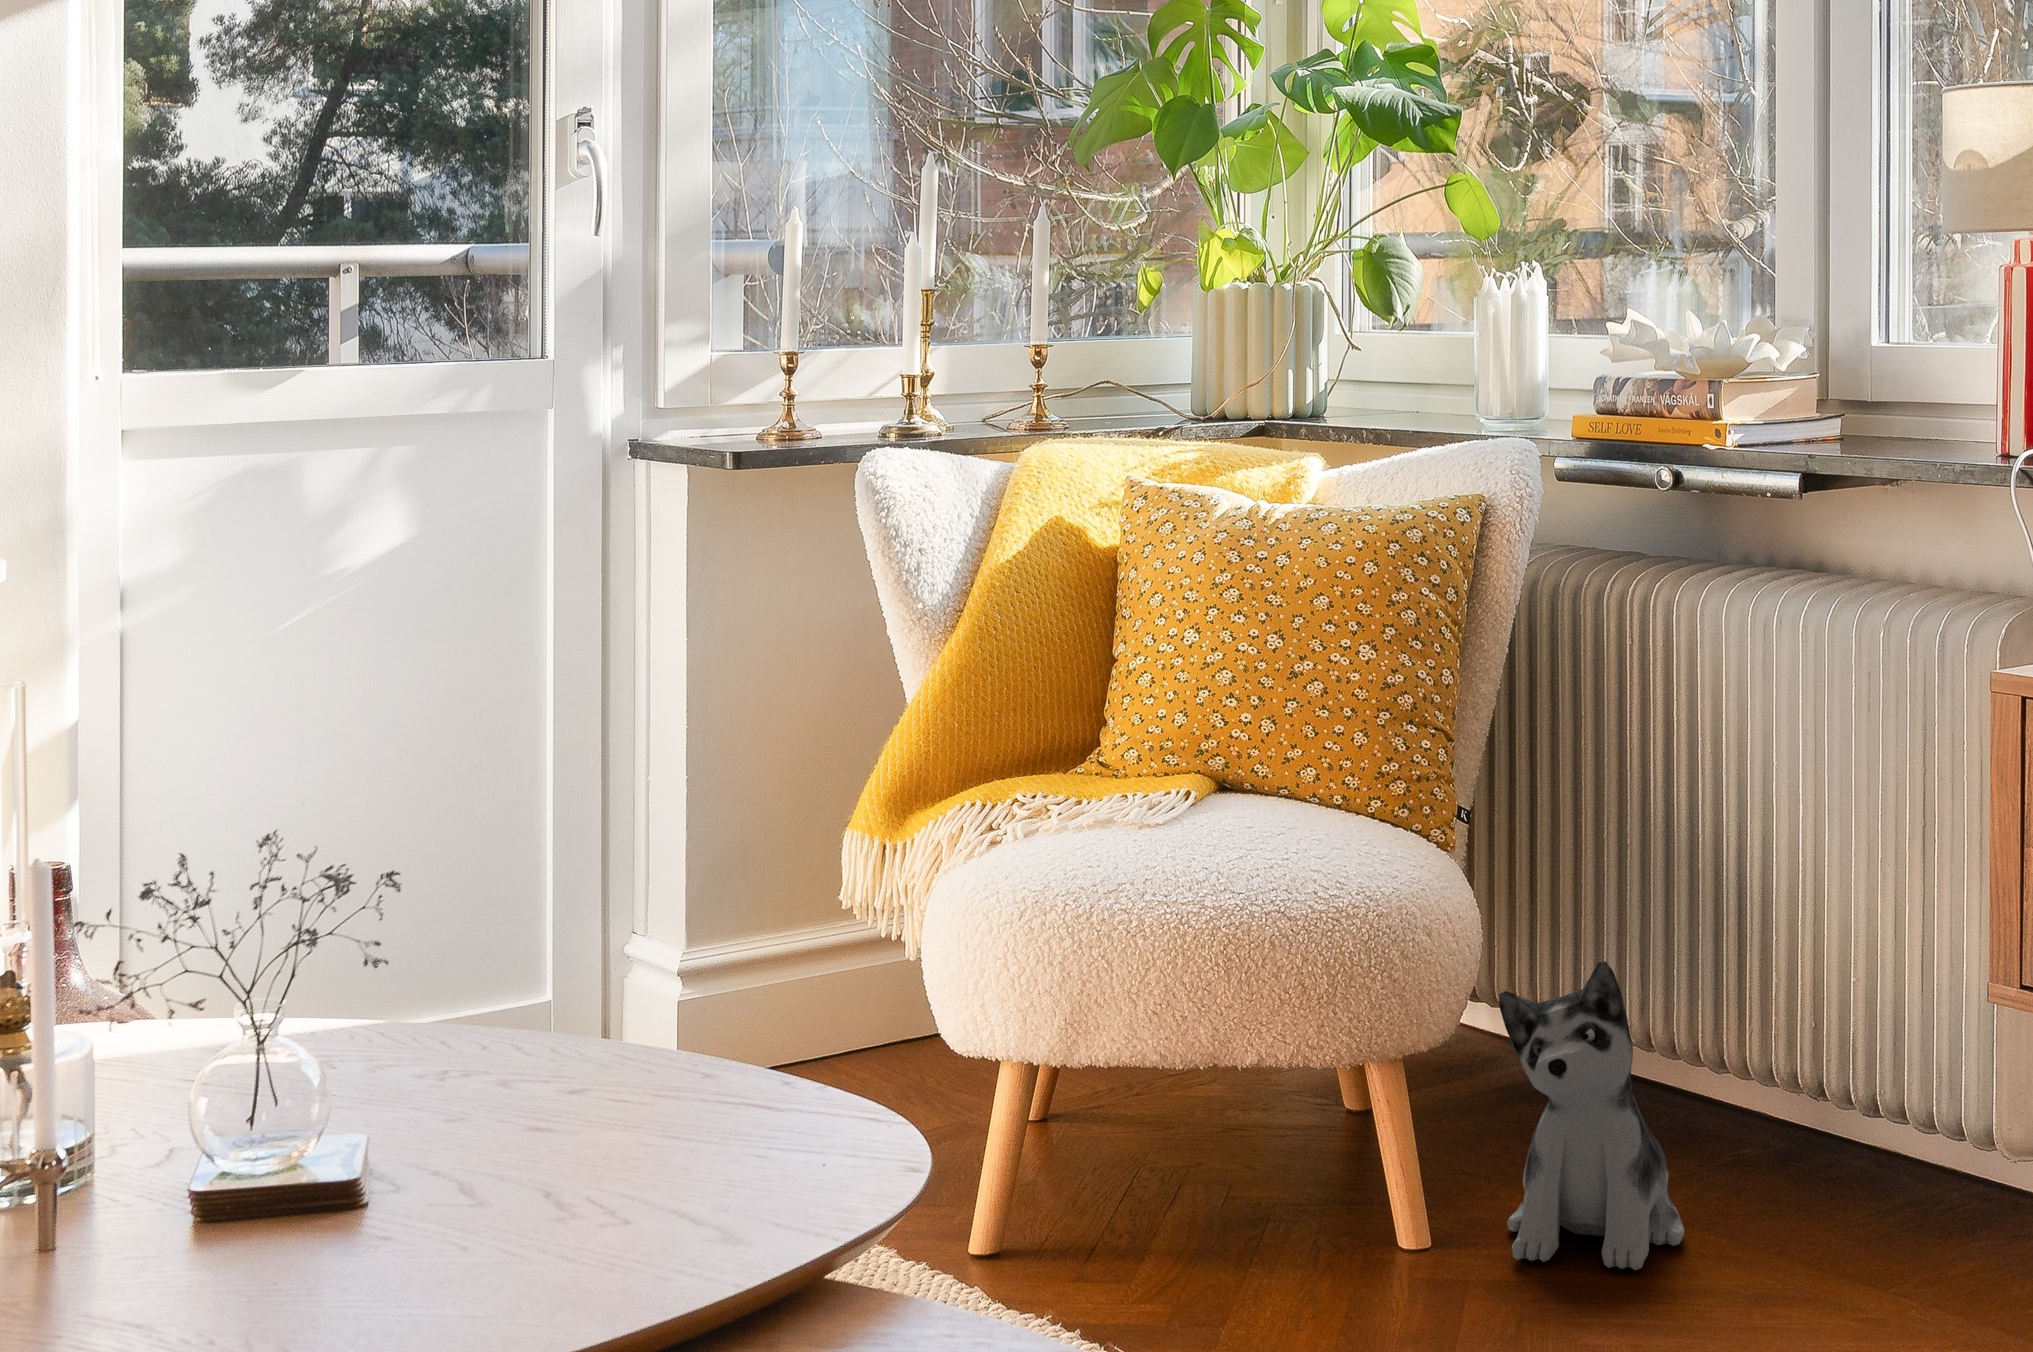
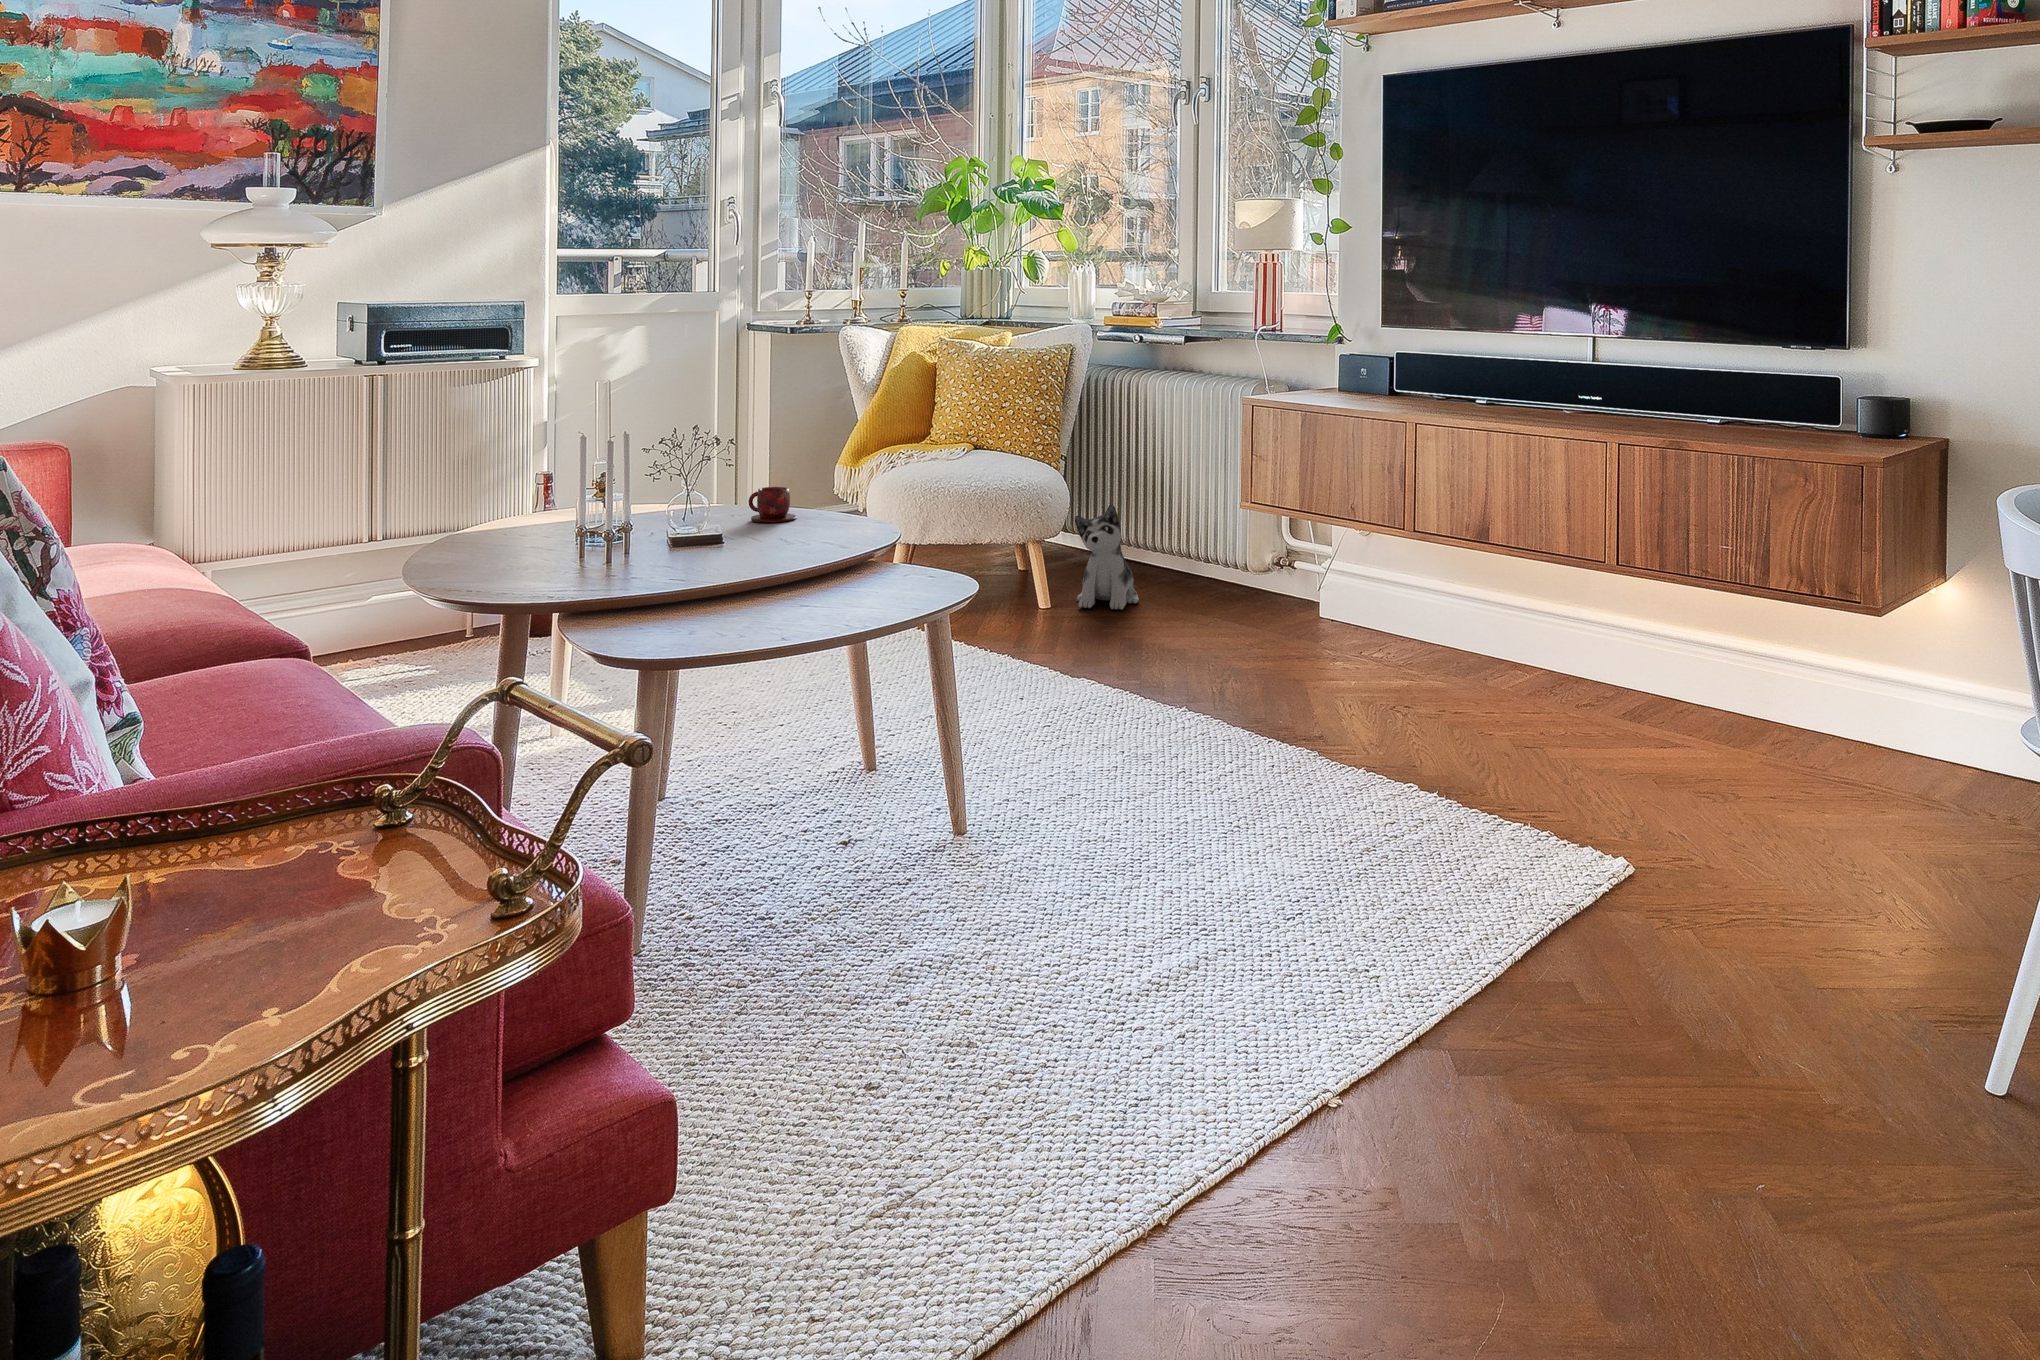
teacup: none [470,1002,619,1127] -> present [749,487,796,523]

